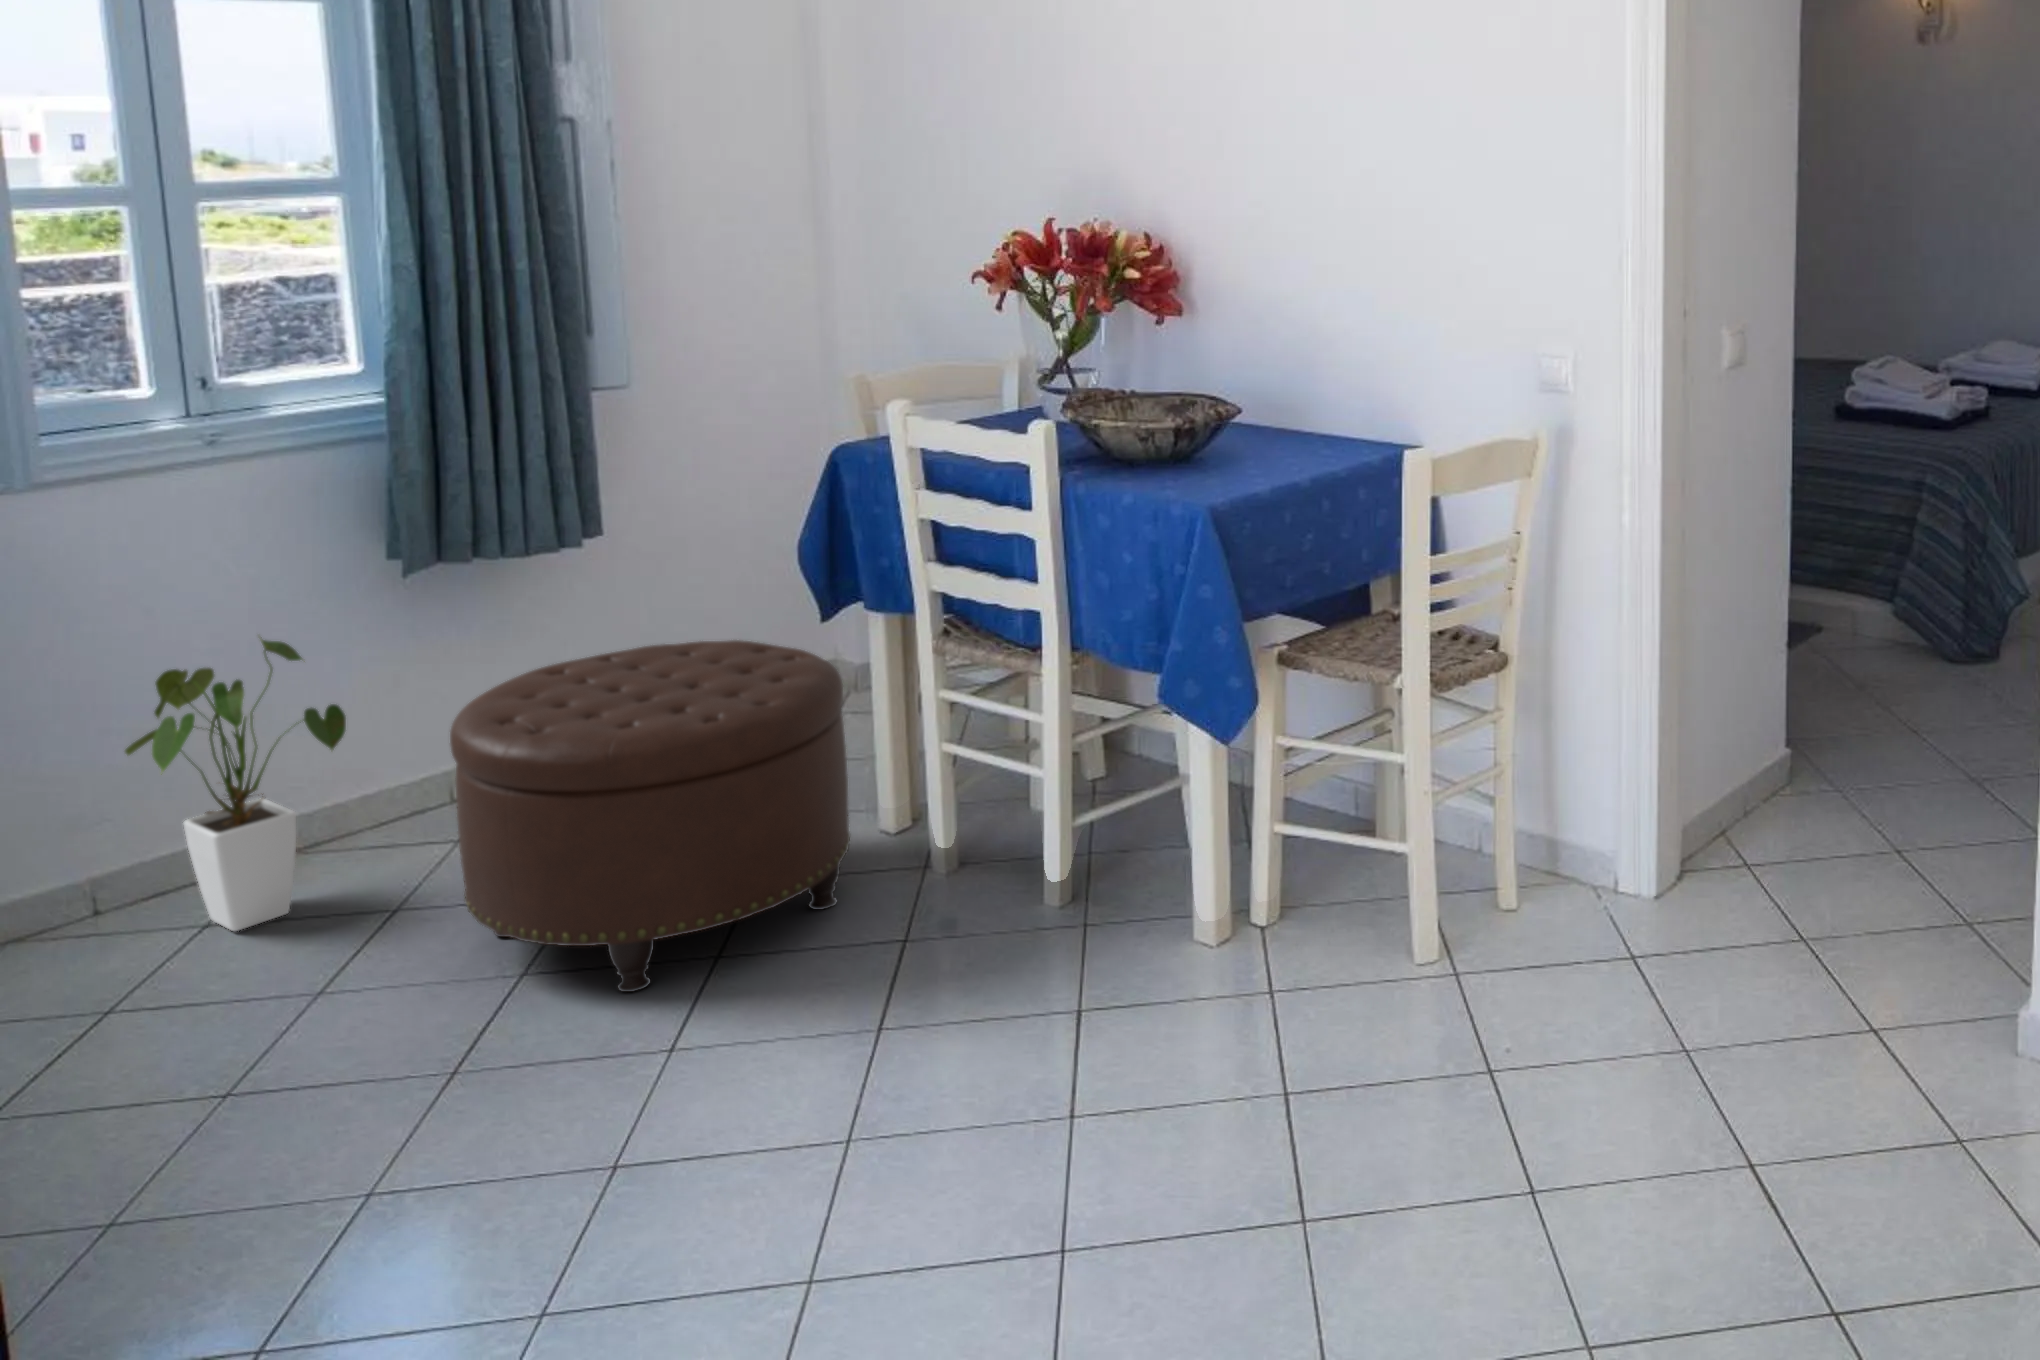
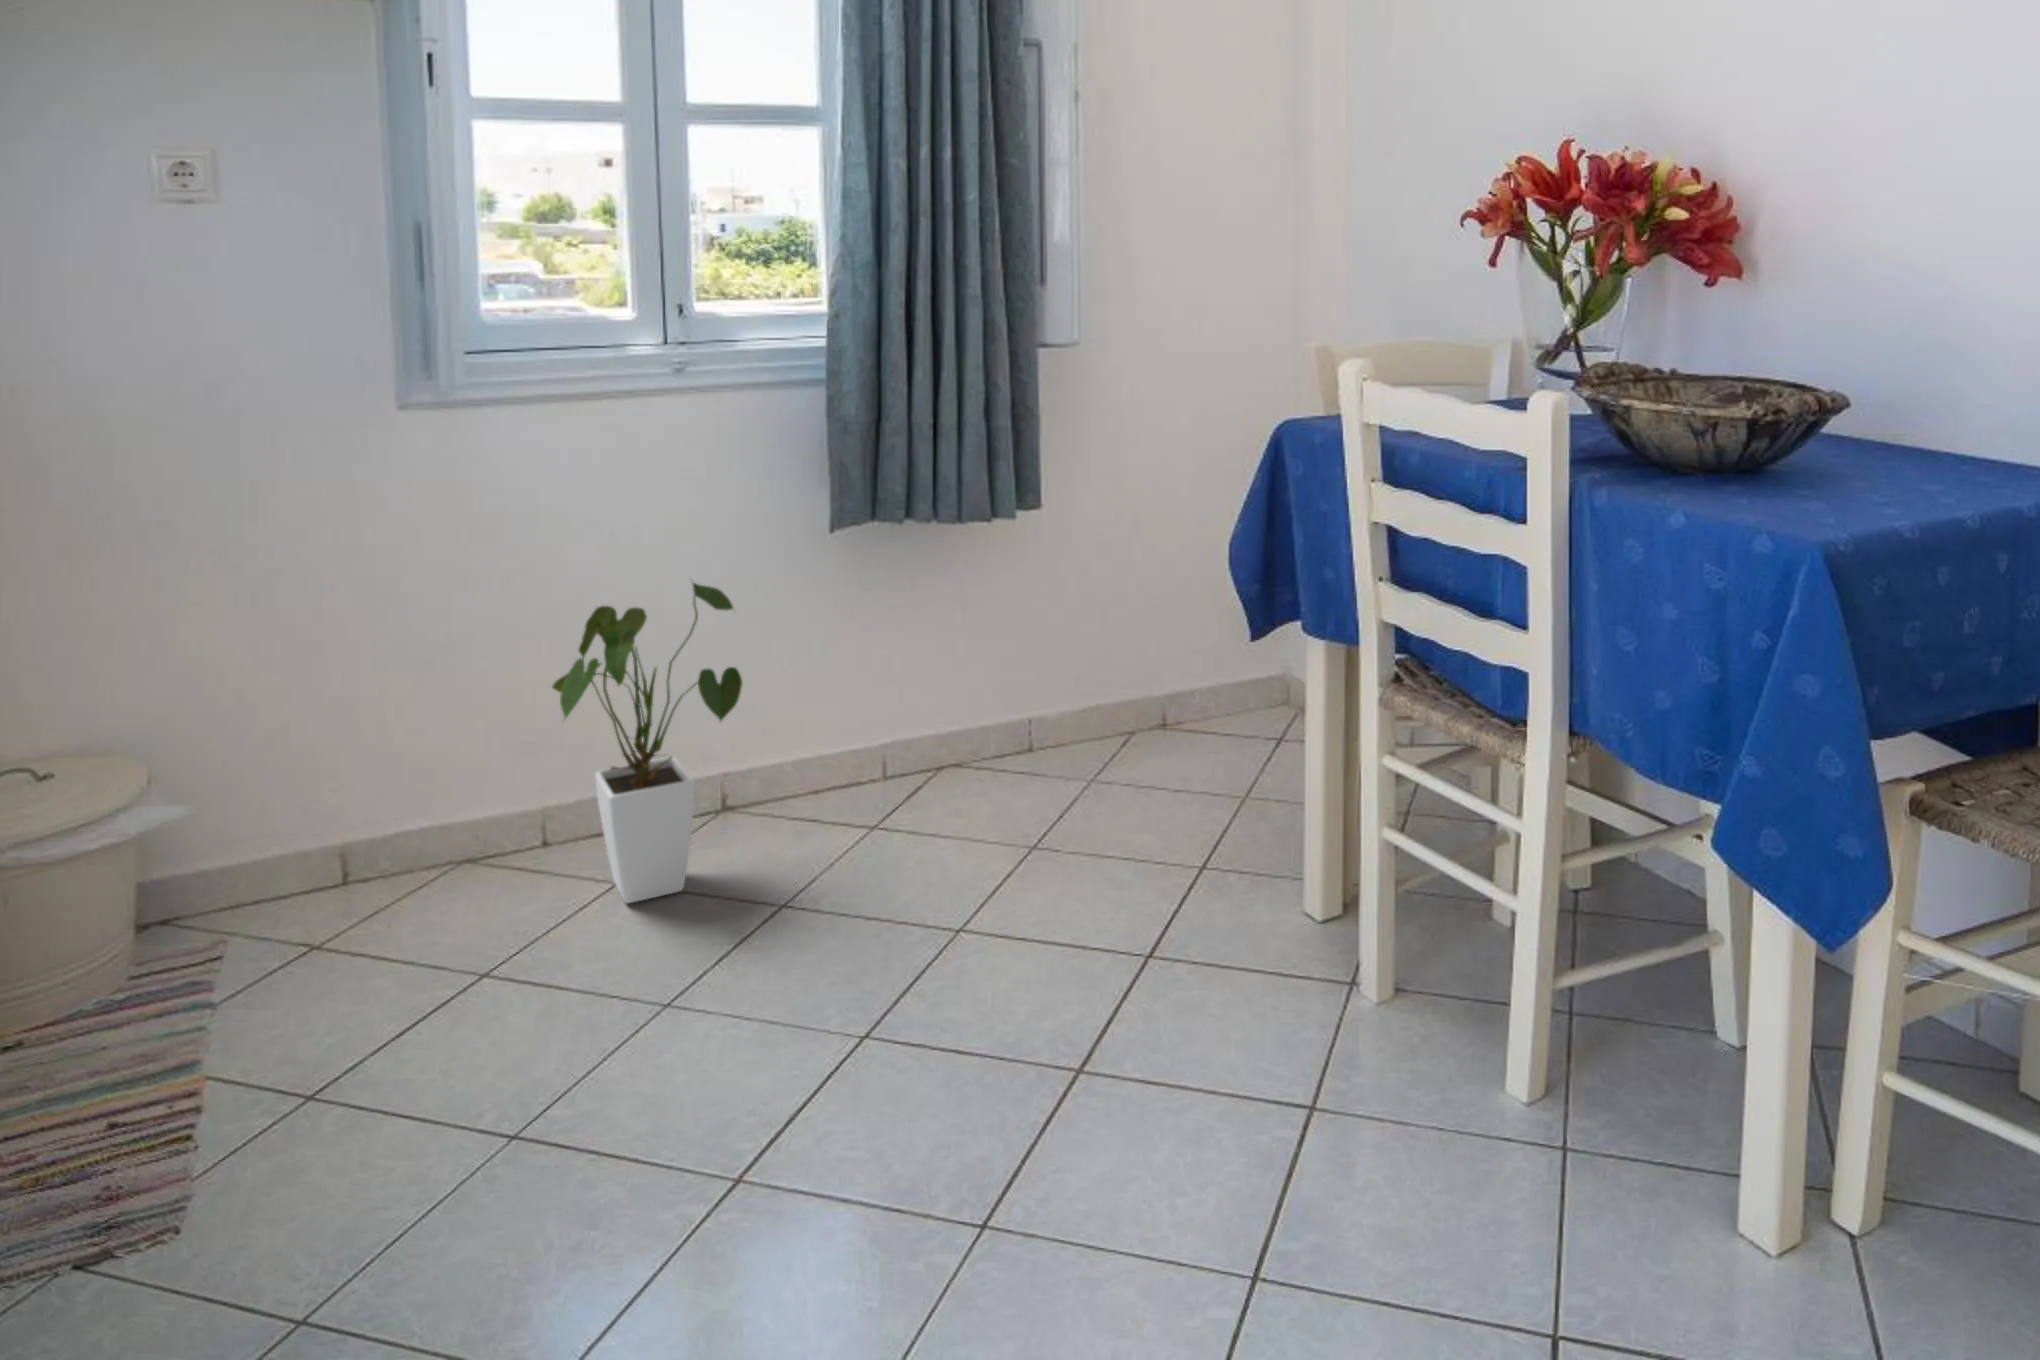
ottoman: present [450,640,850,992] -> none [808,644,1261,1110]

